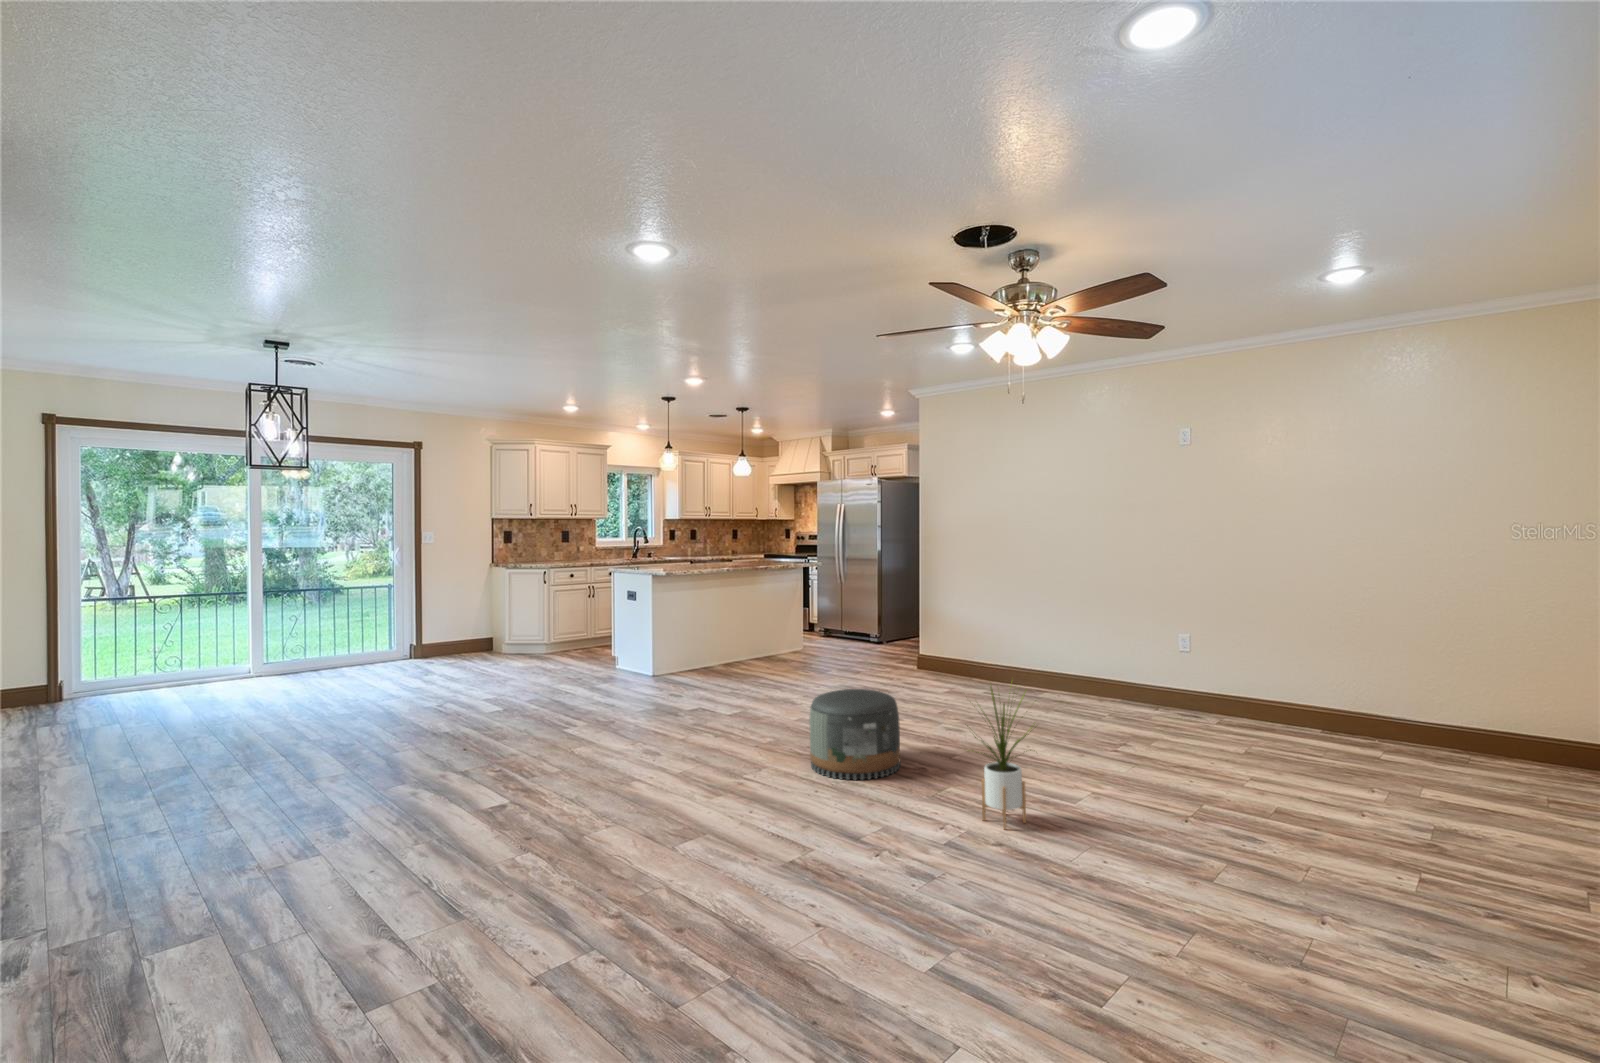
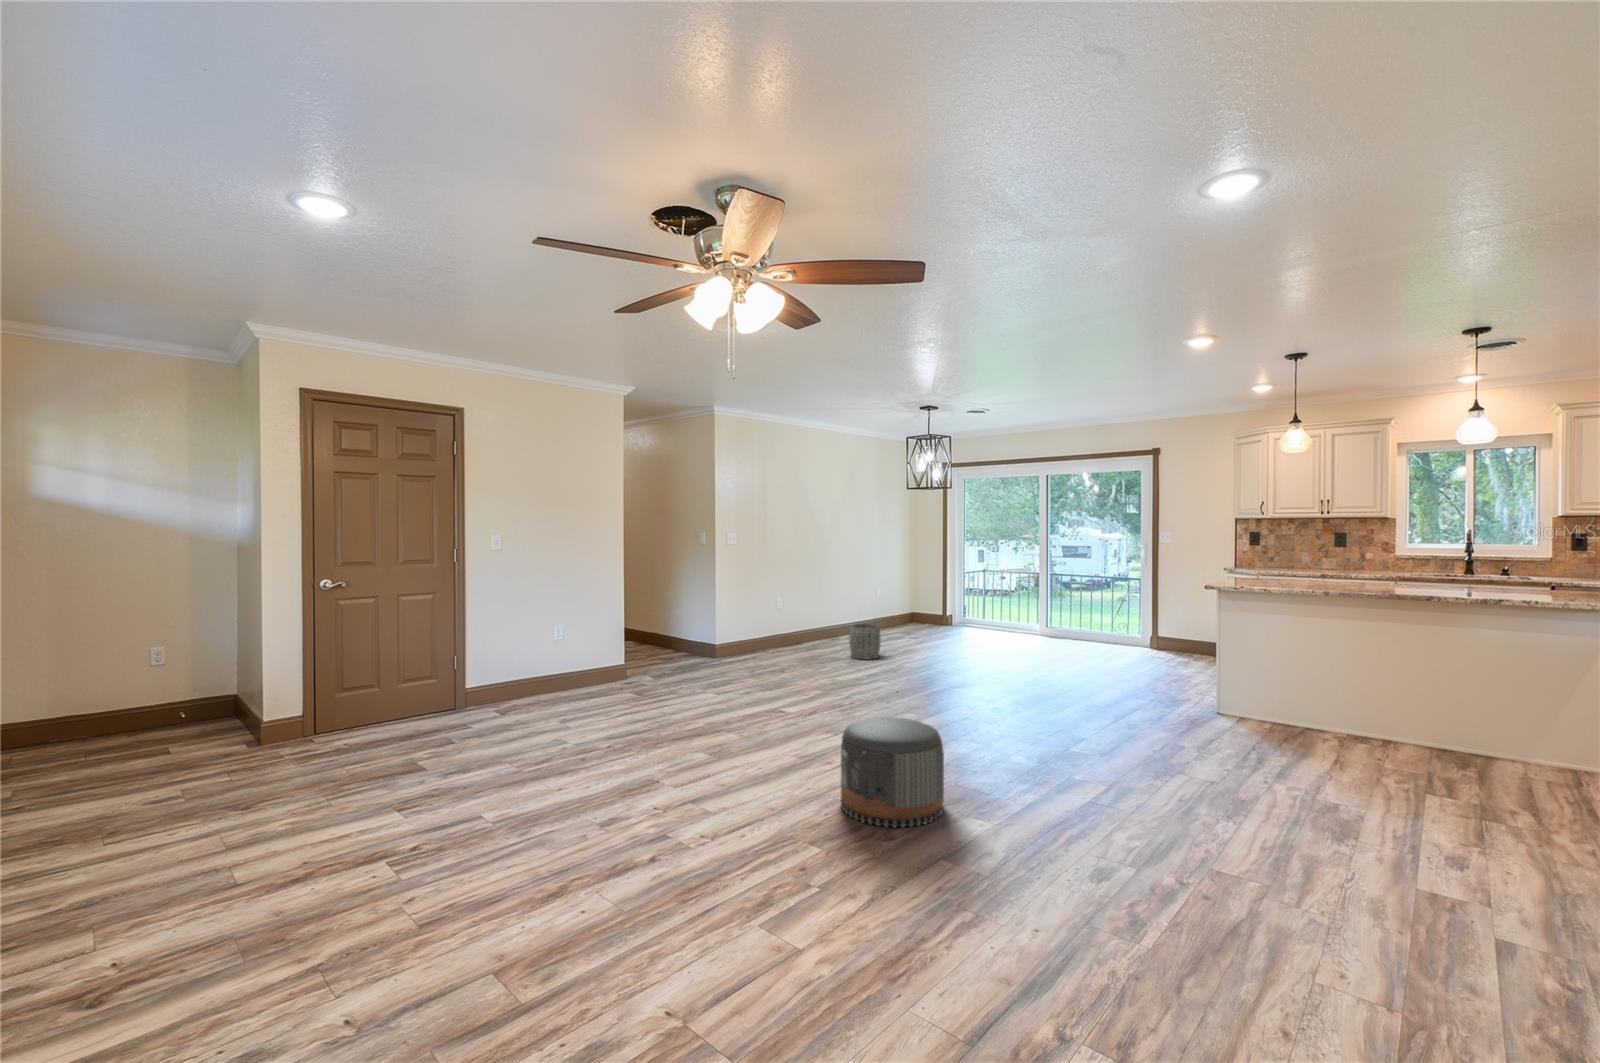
house plant: present [967,687,1032,829] -> none [662,707,749,881]
woven basket: none [184,703,251,770] -> present [849,624,881,659]

